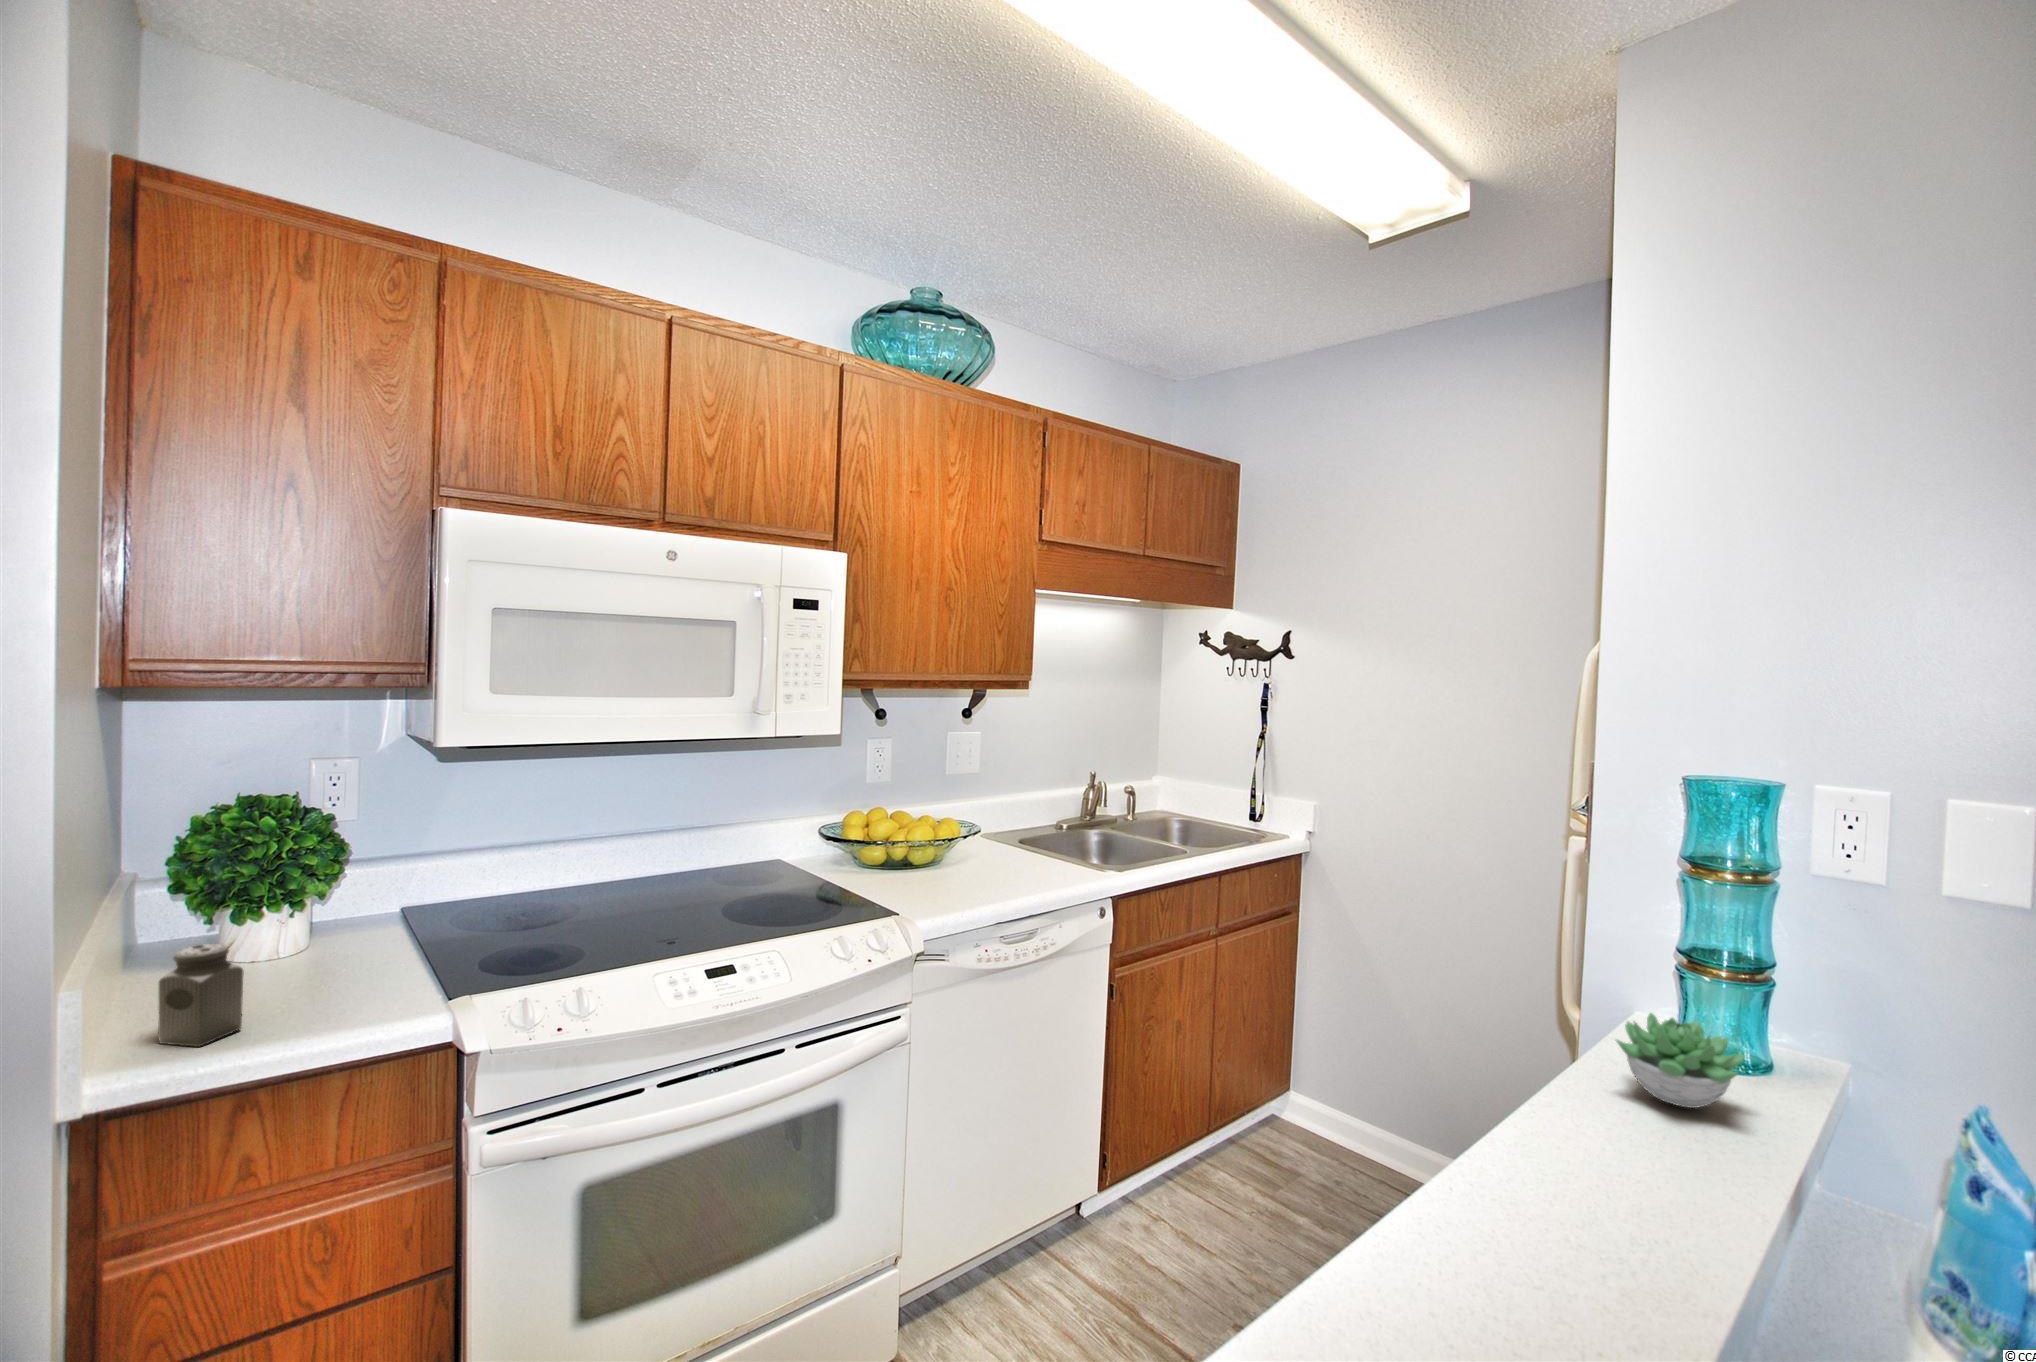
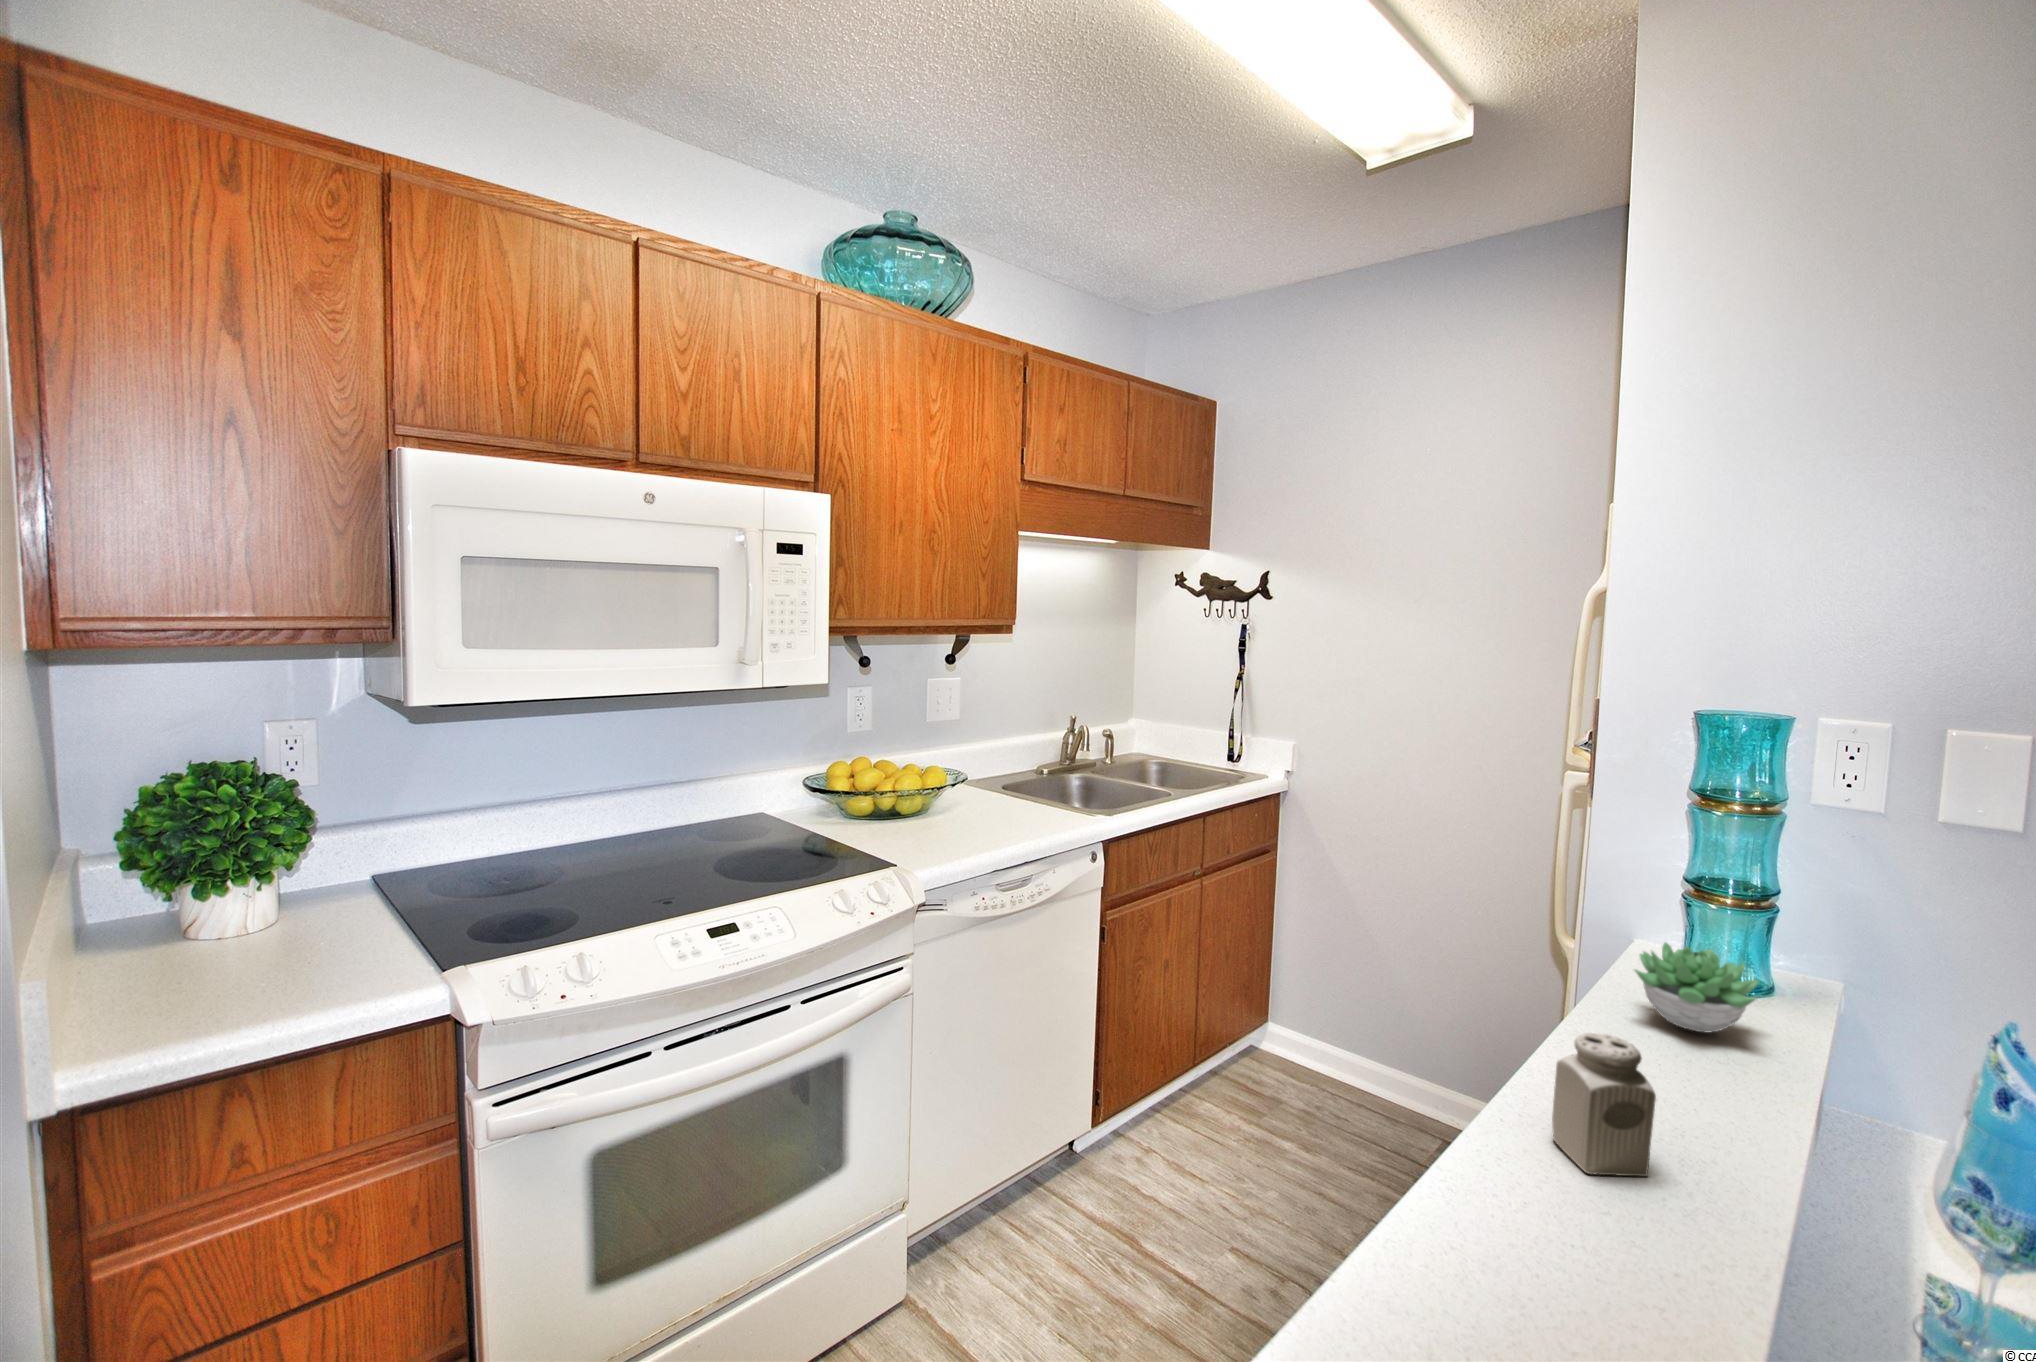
salt shaker: present [158,944,244,1047] -> present [1552,1033,1656,1176]

